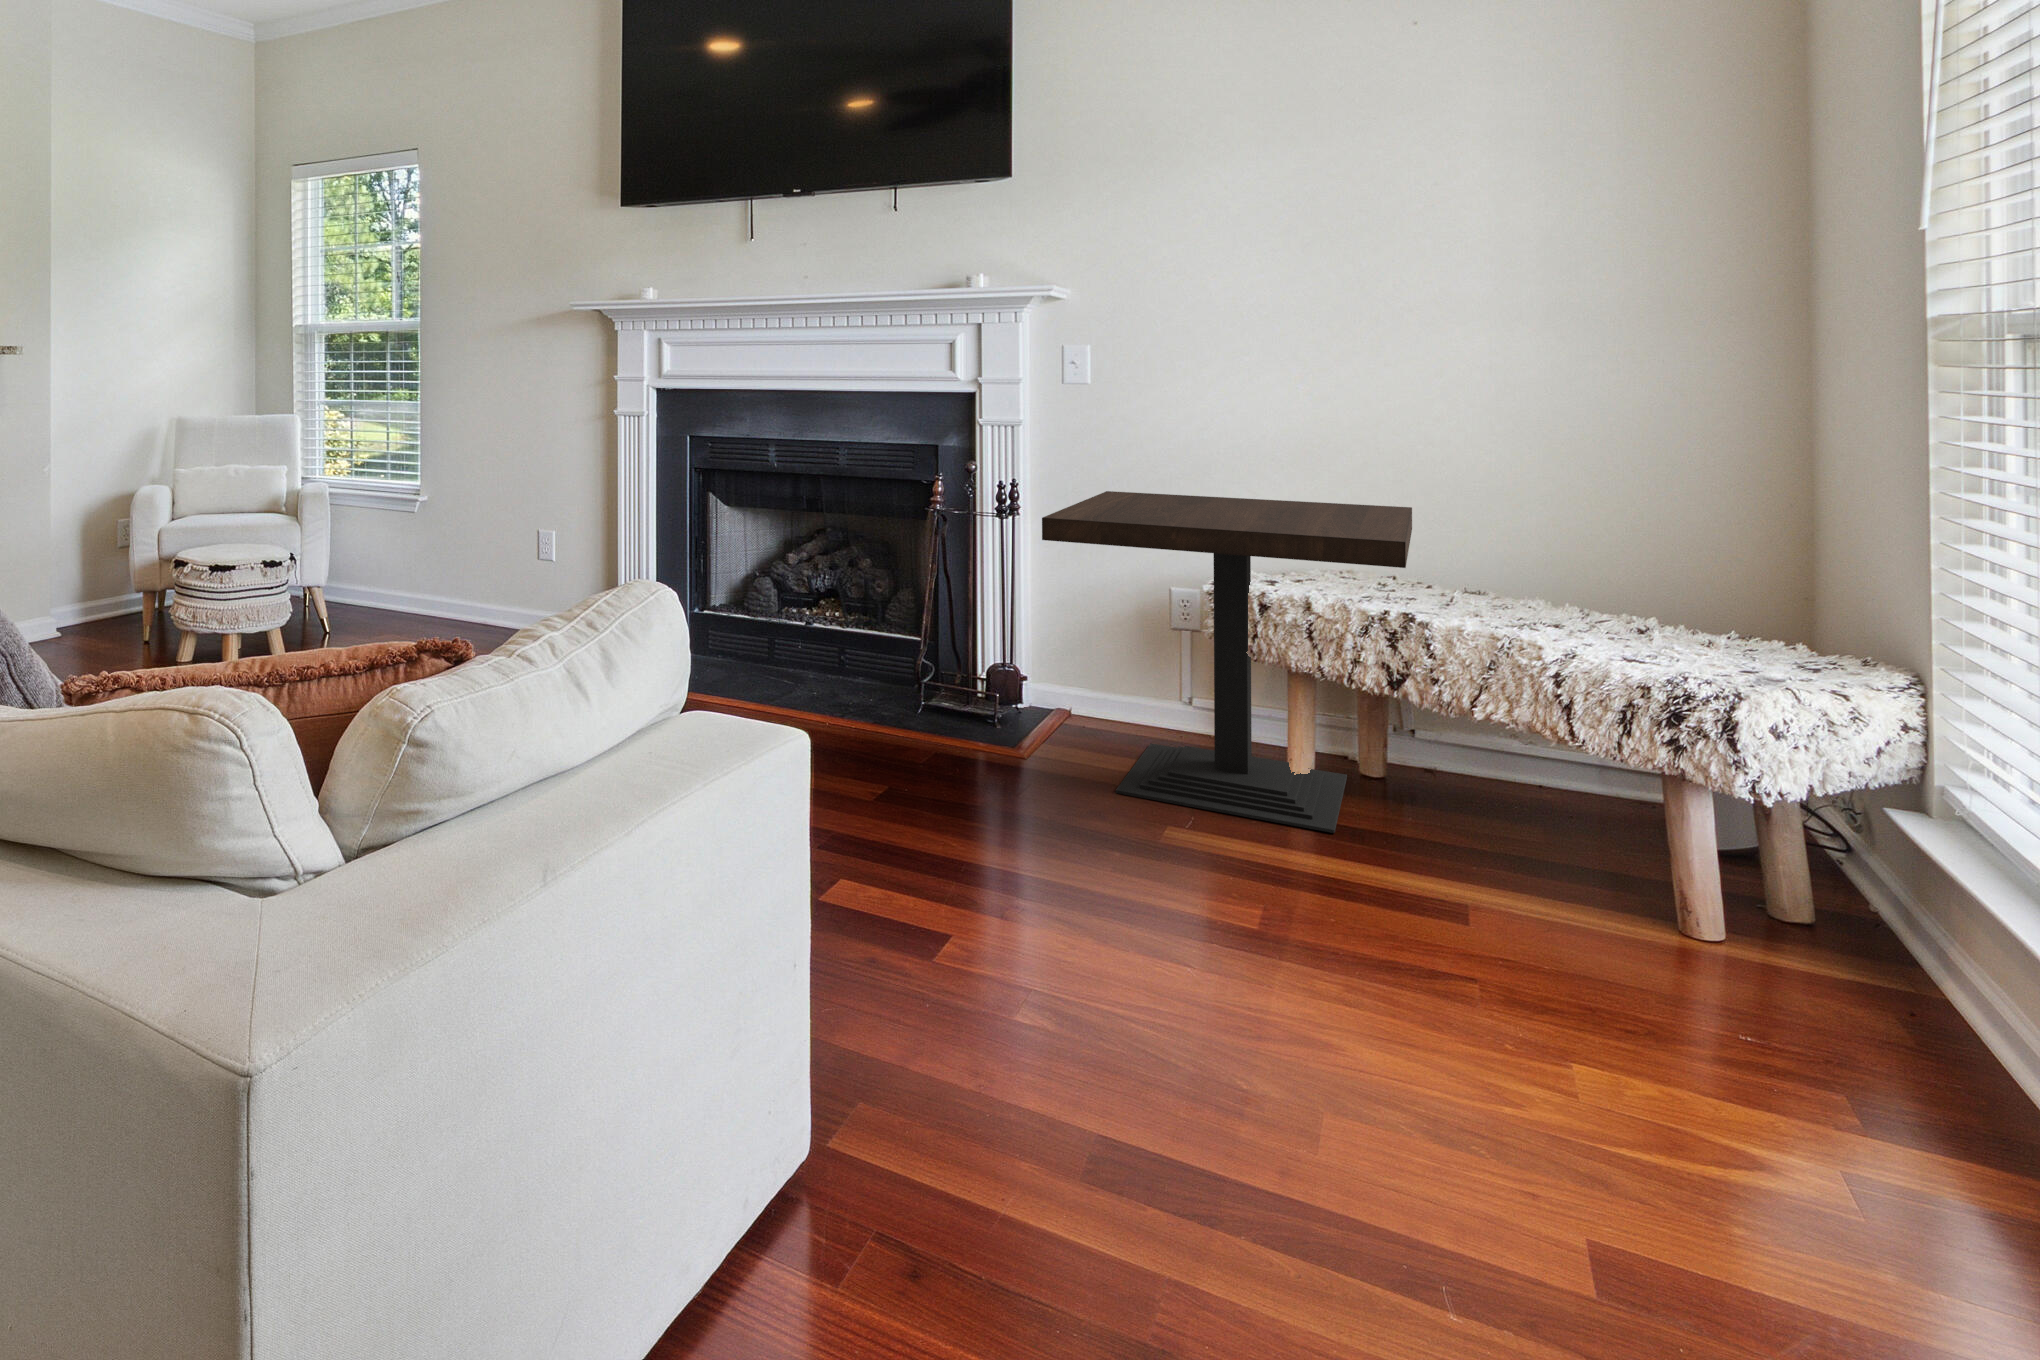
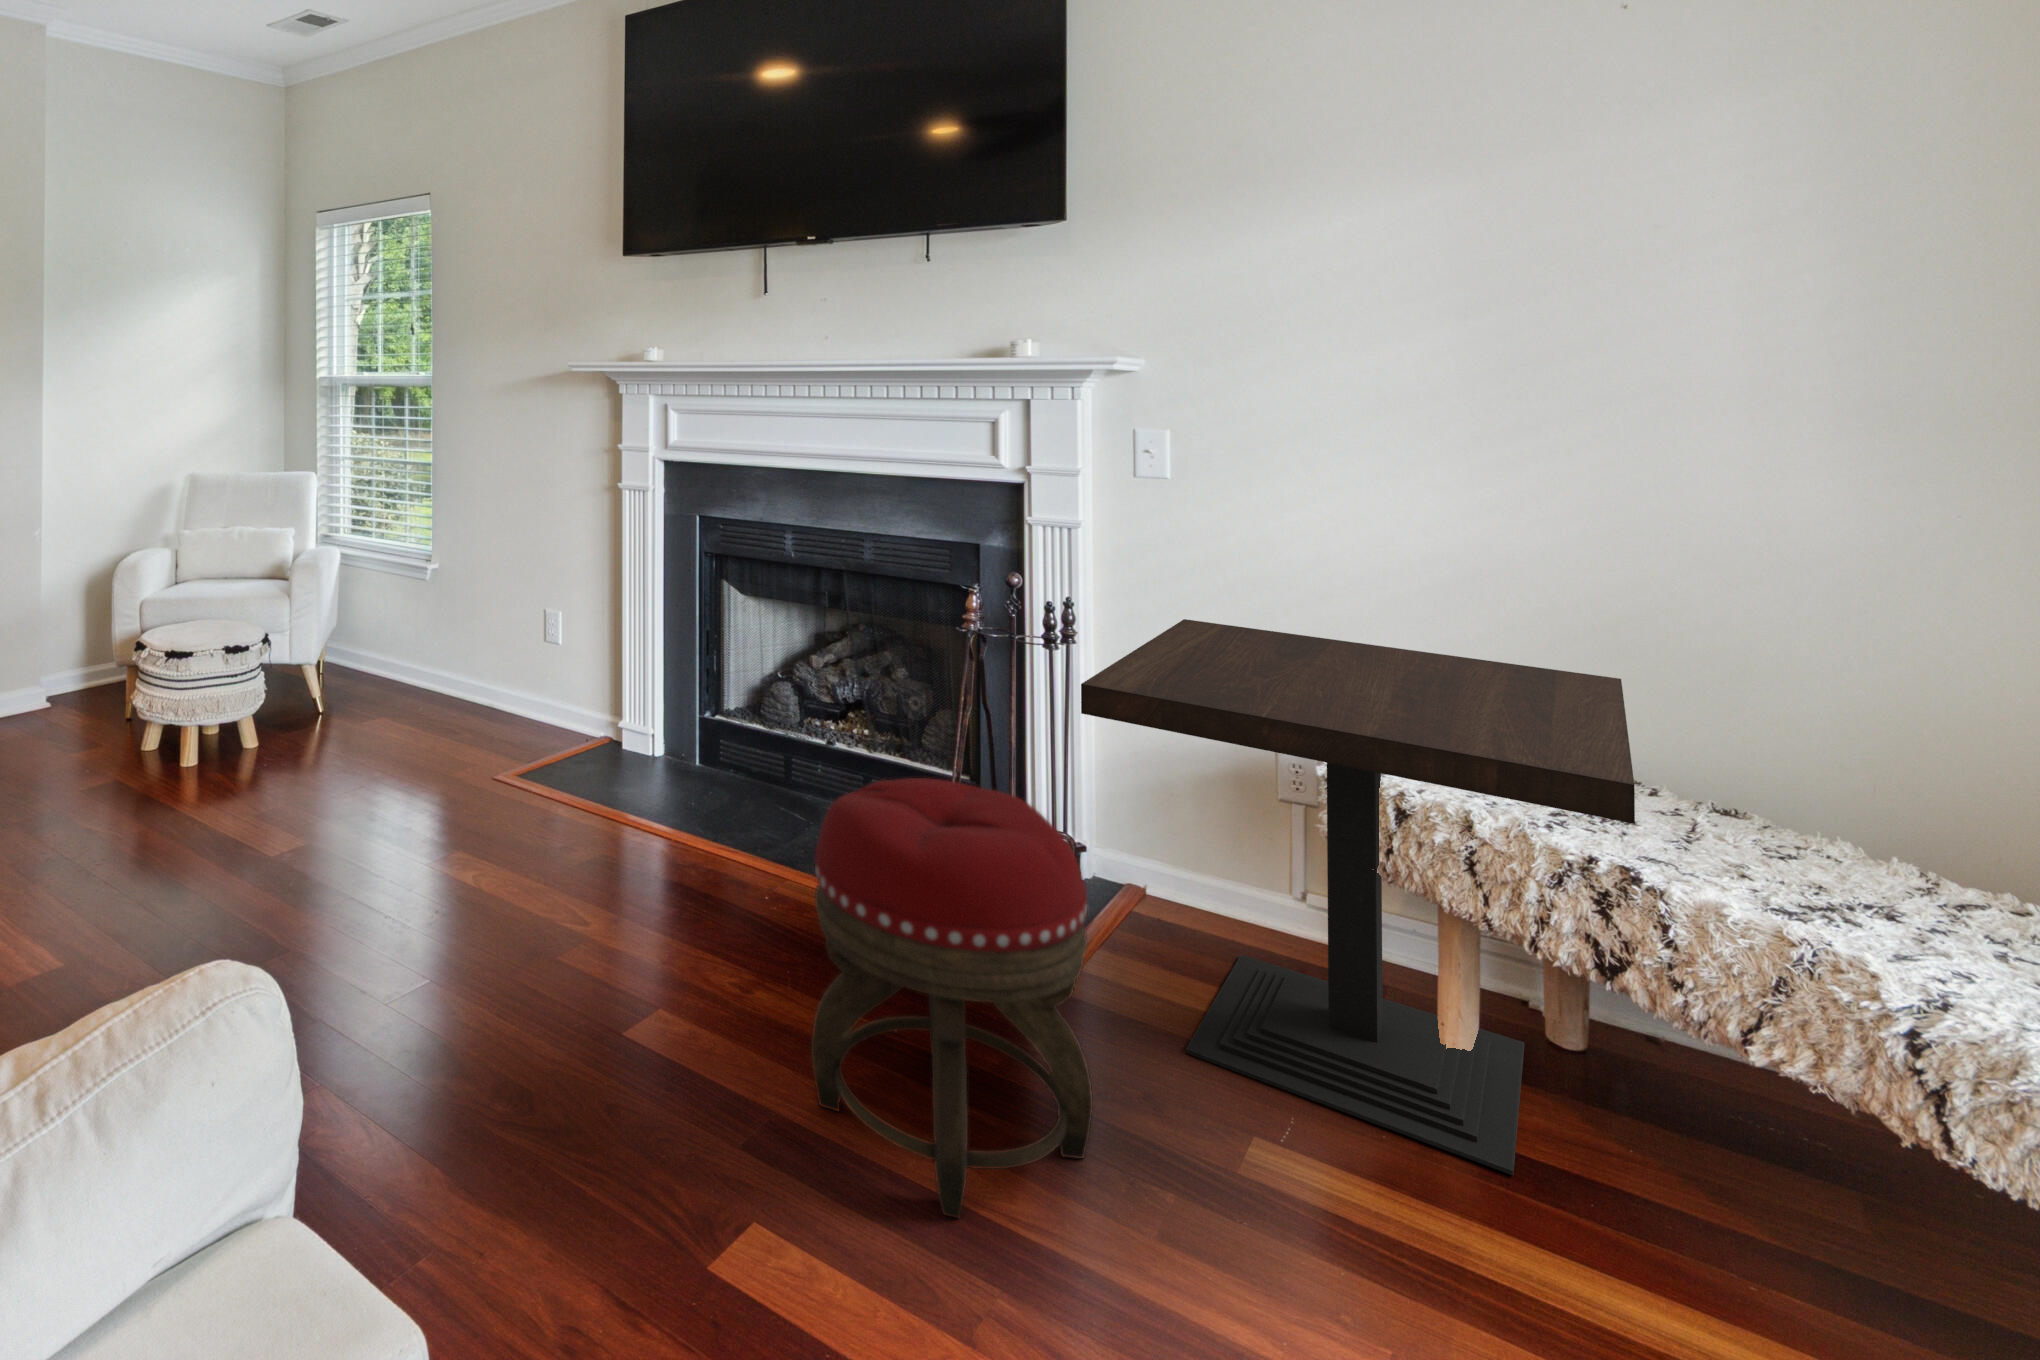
footstool: none [854,589,1059,872] -> present [811,778,1093,1218]

